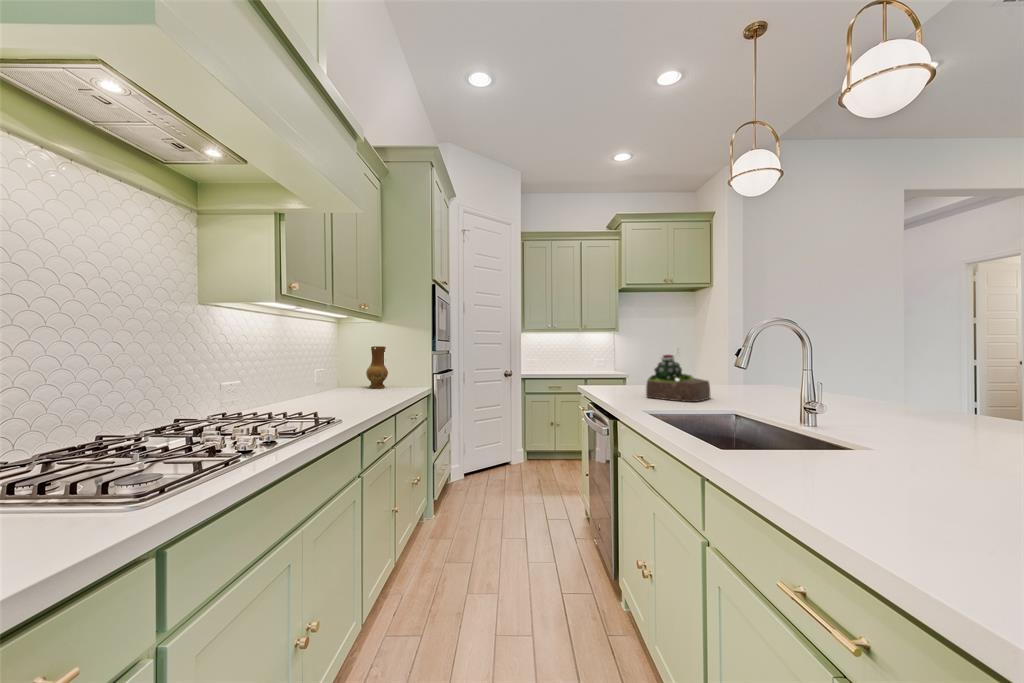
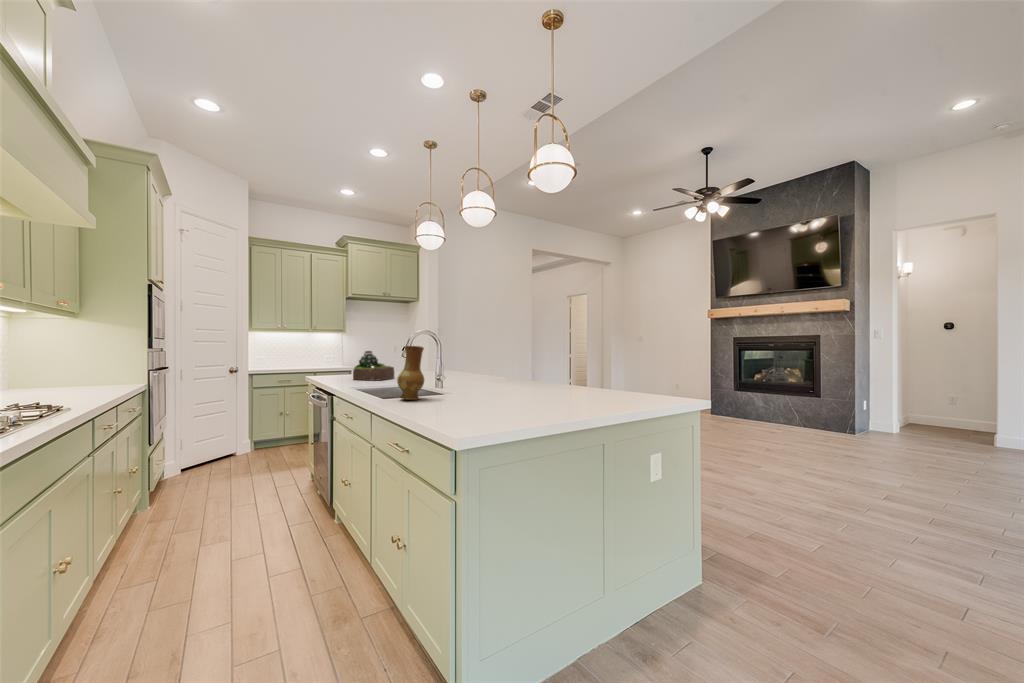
ceramic jug: present [366,346,388,388] -> present [397,346,424,400]

